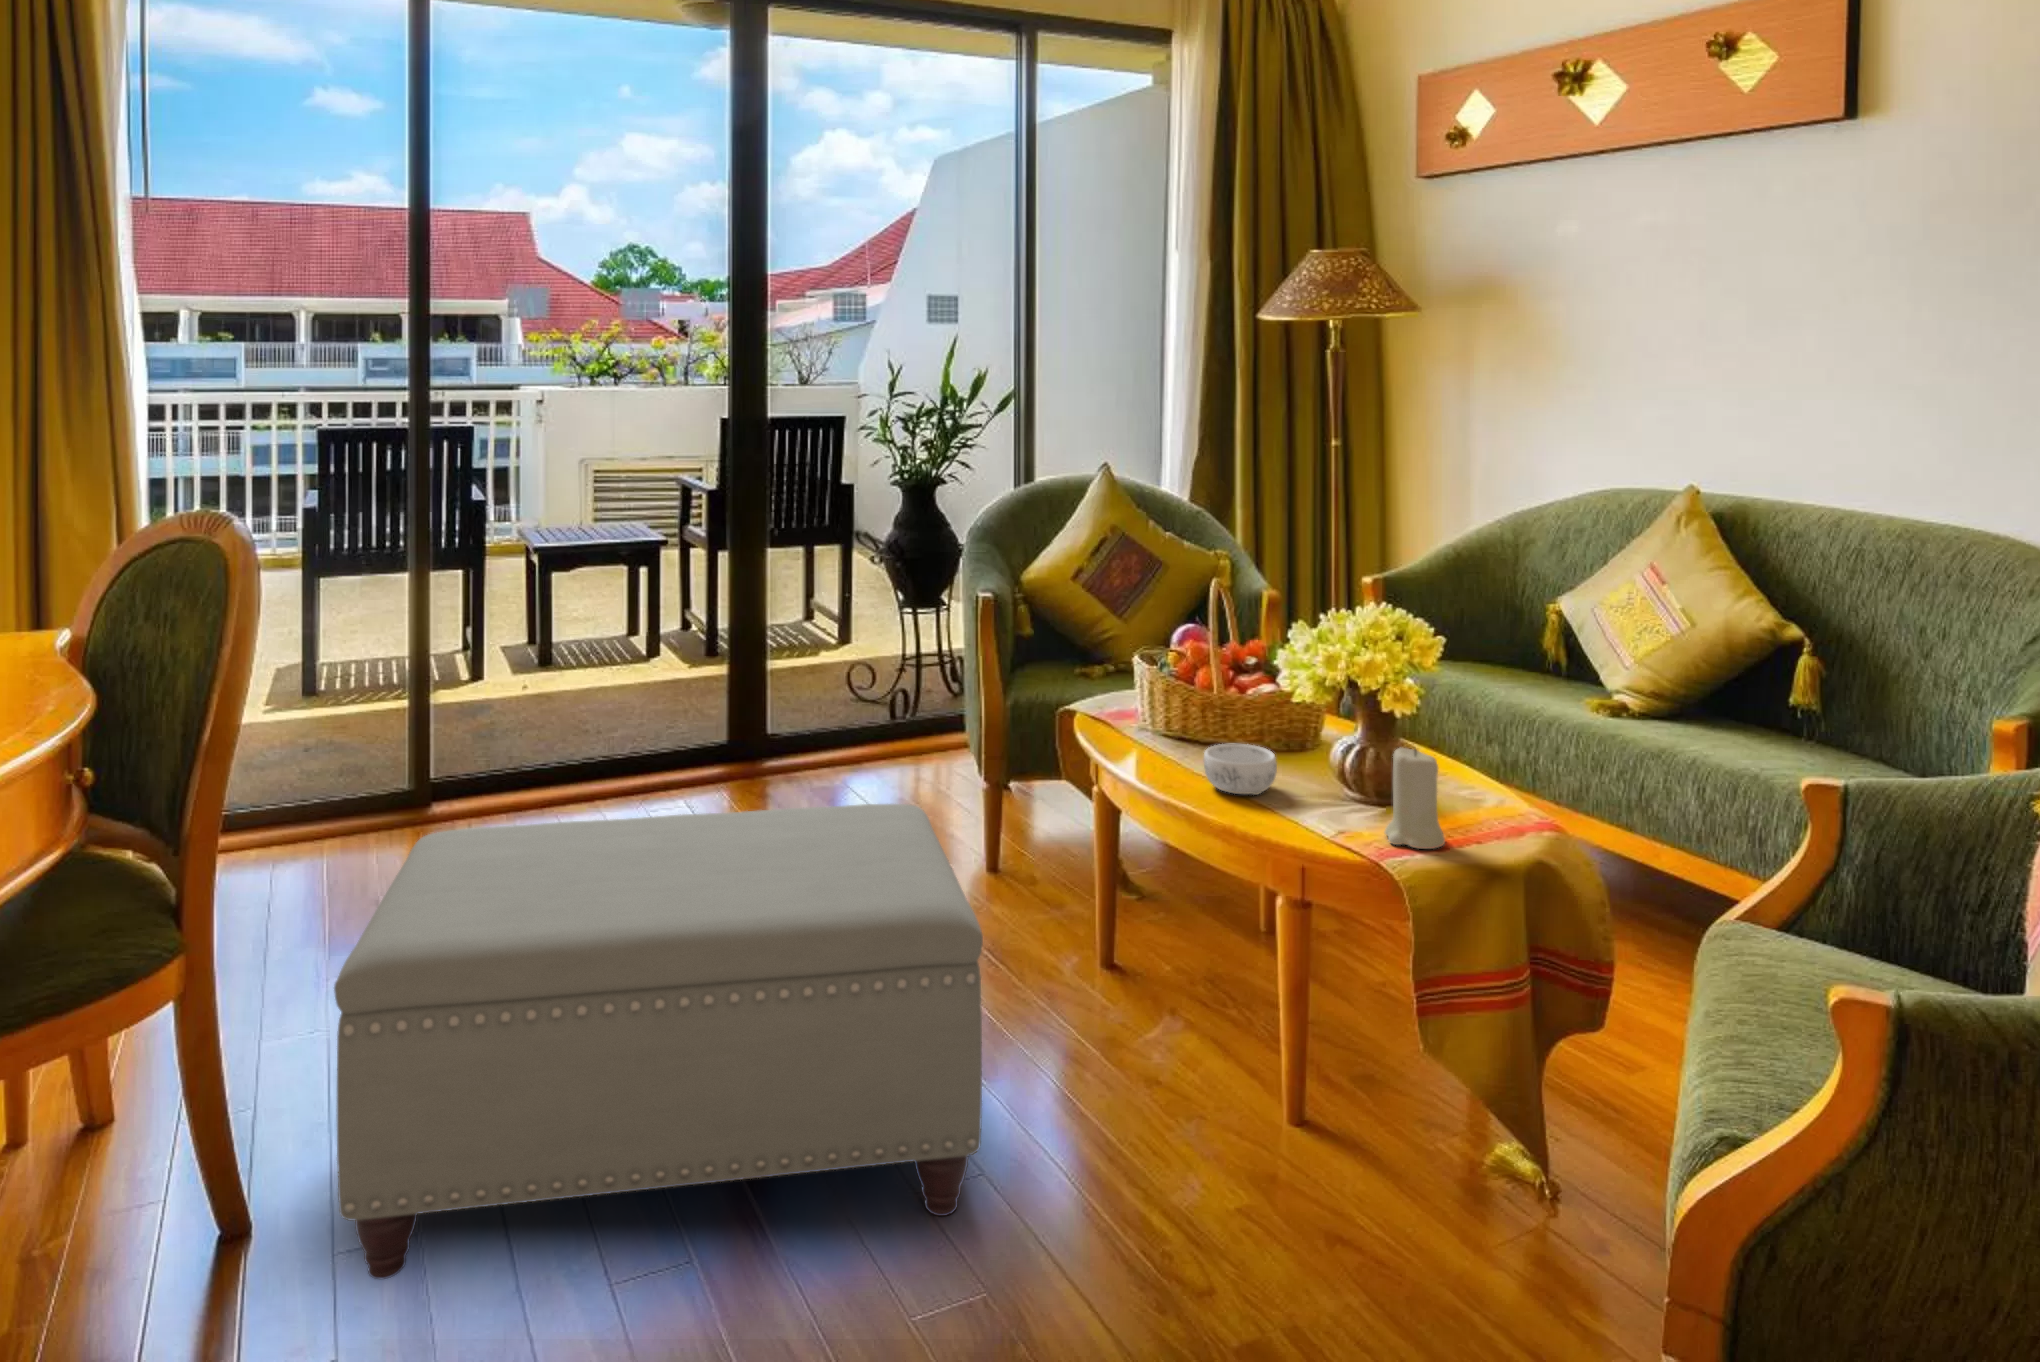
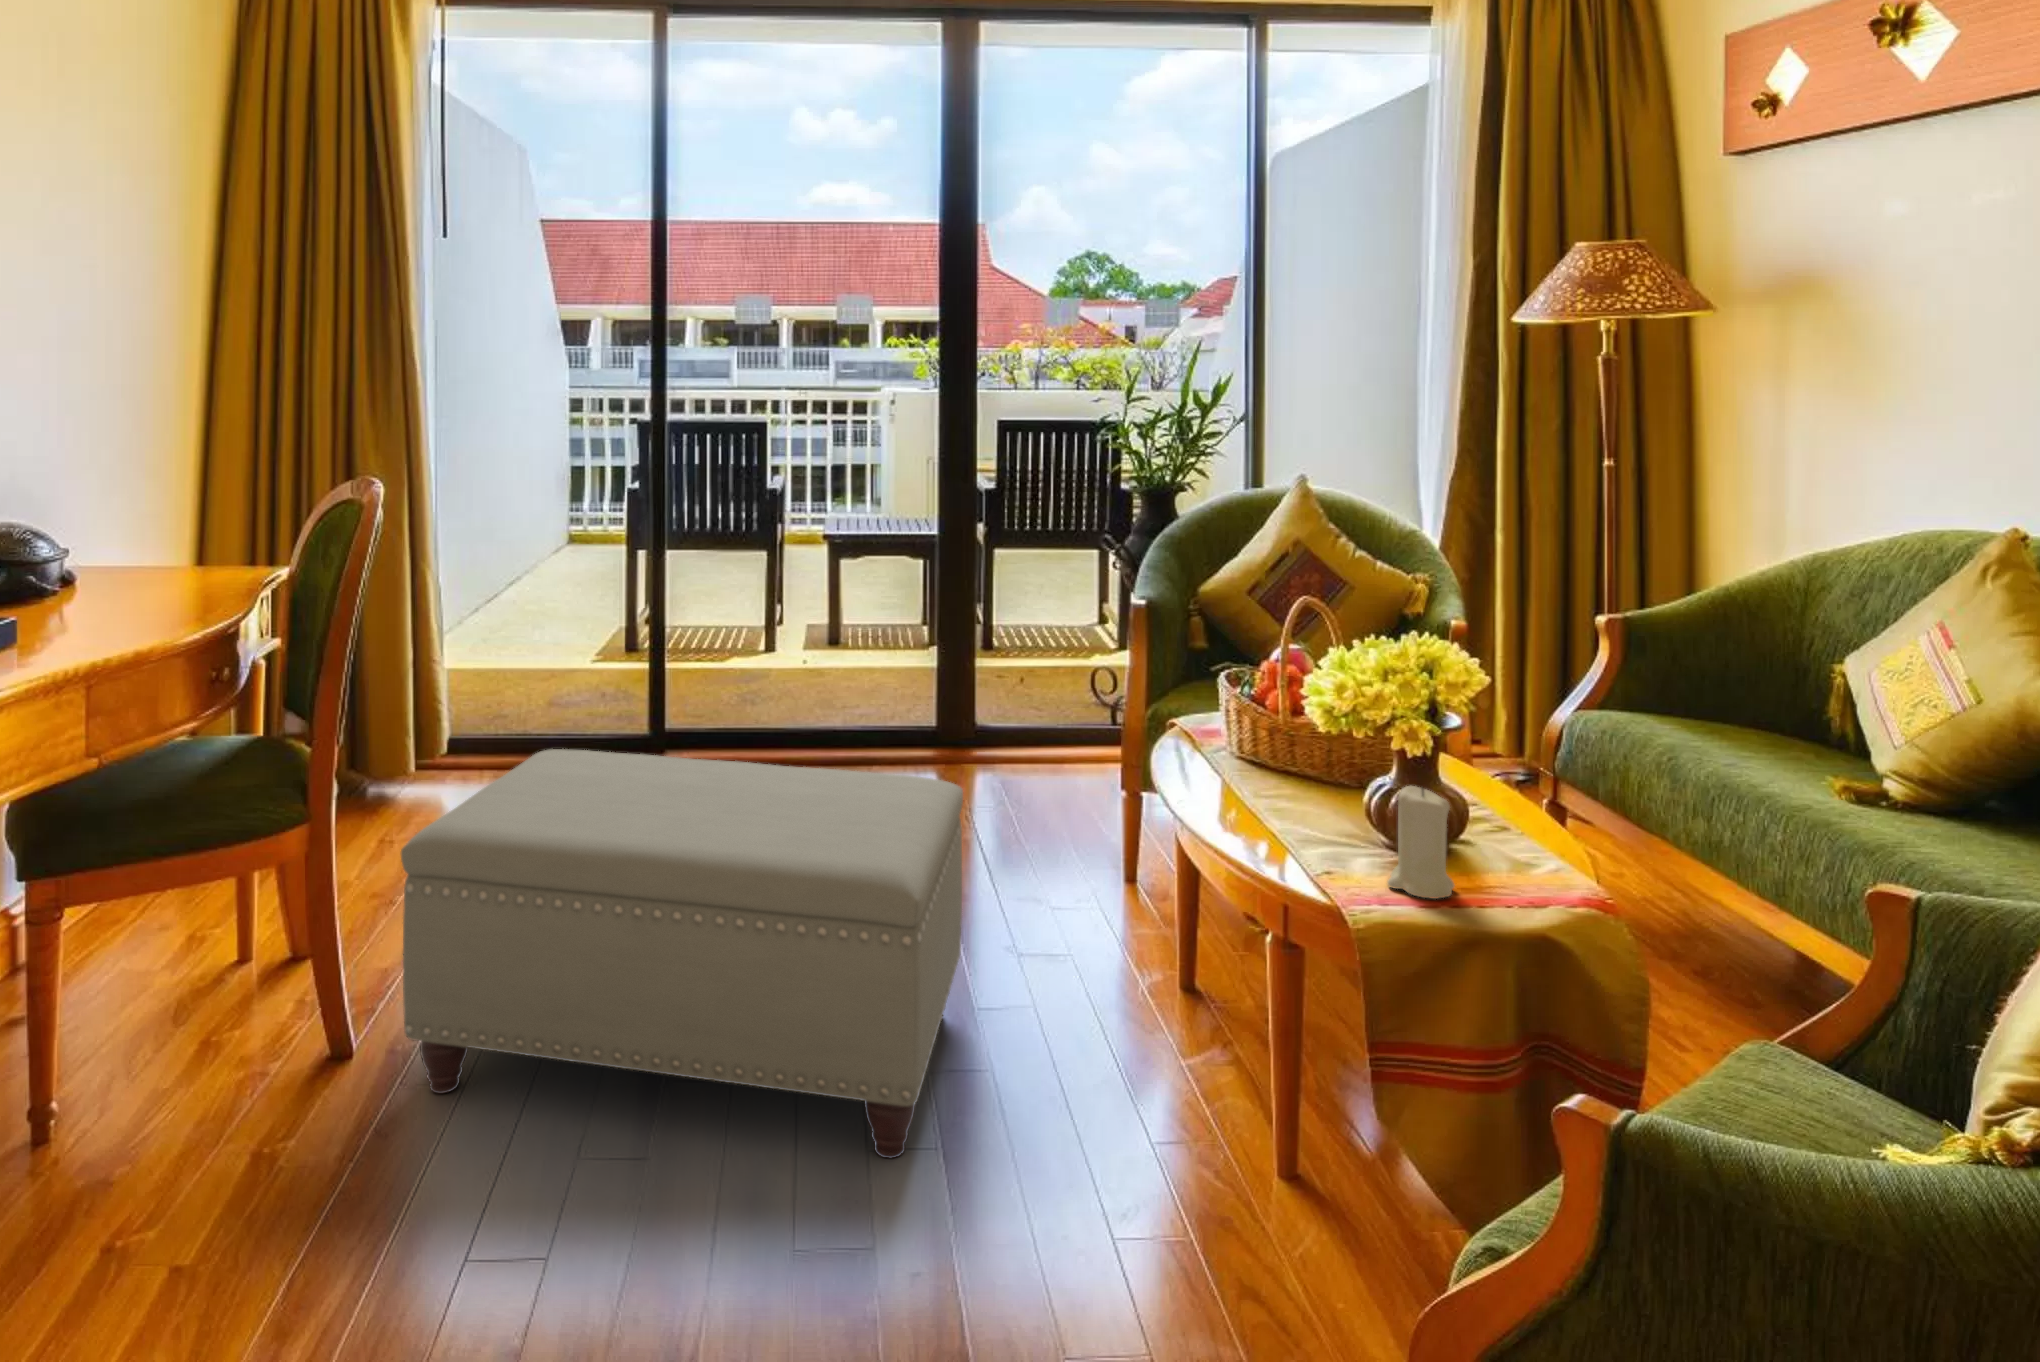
decorative bowl: present [1204,744,1277,795] -> none [1239,763,1317,819]

